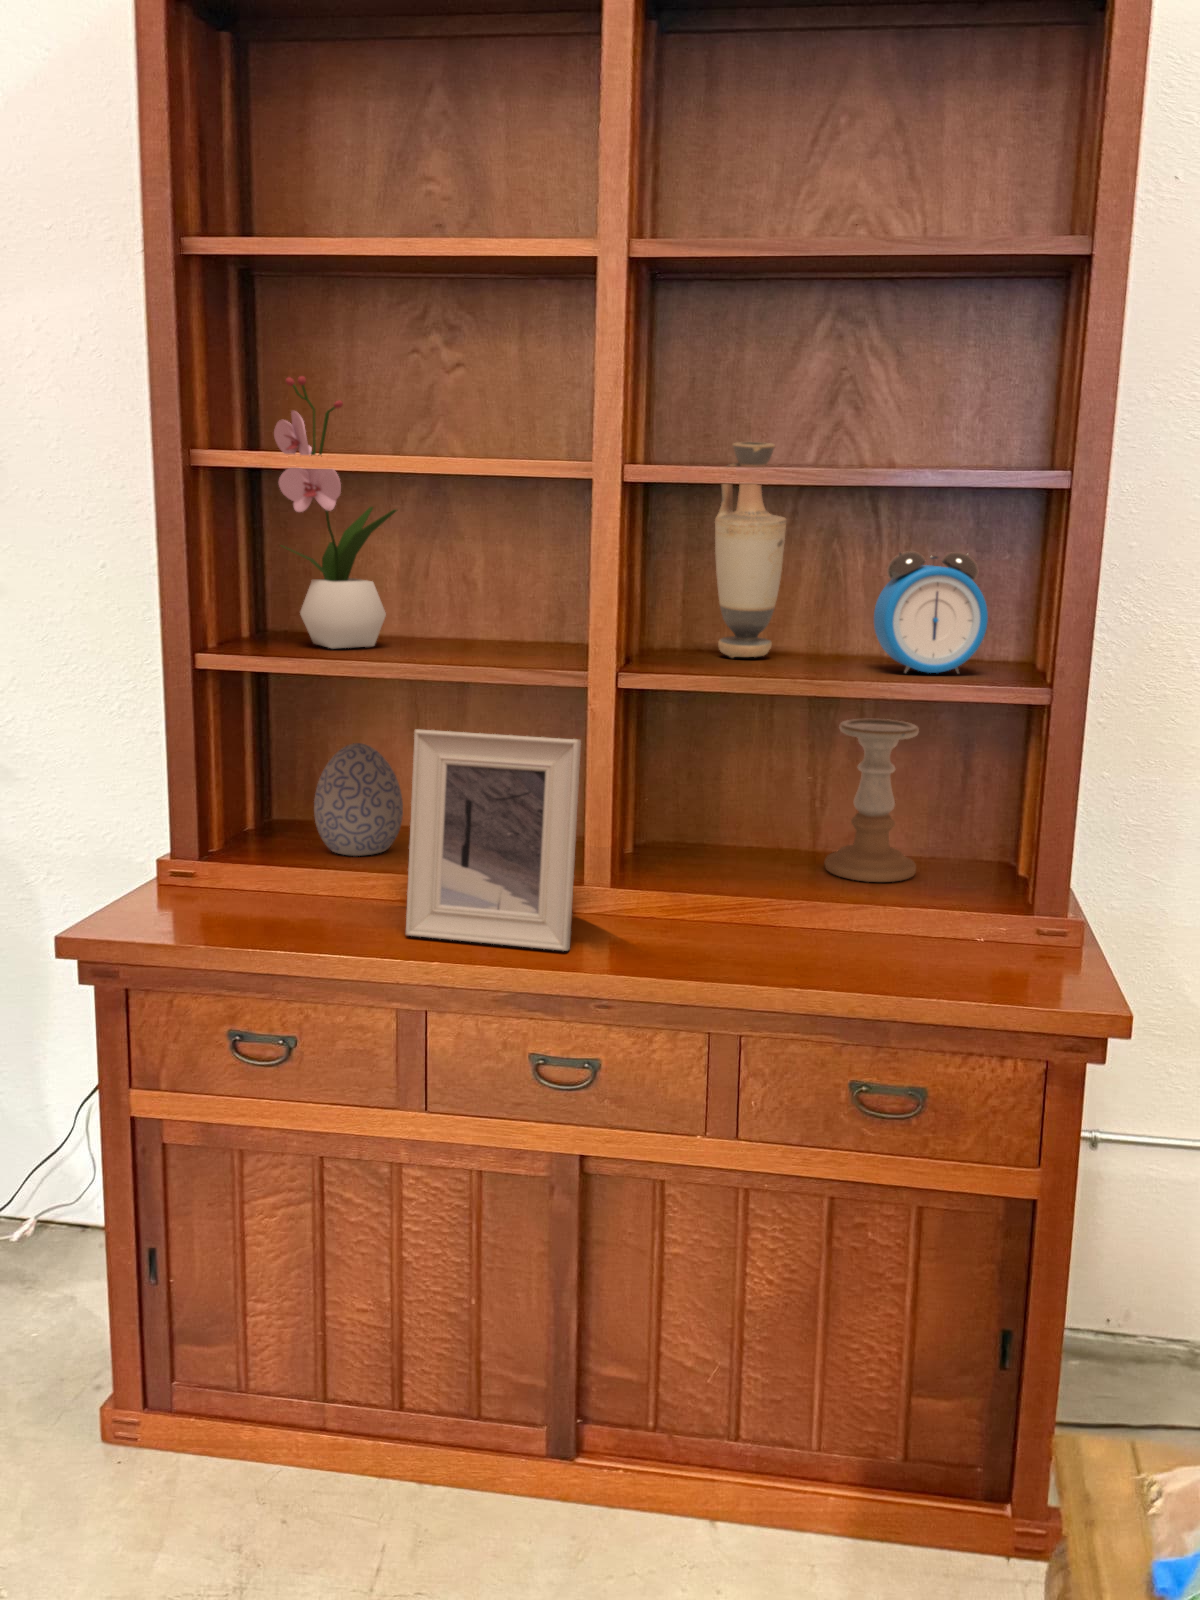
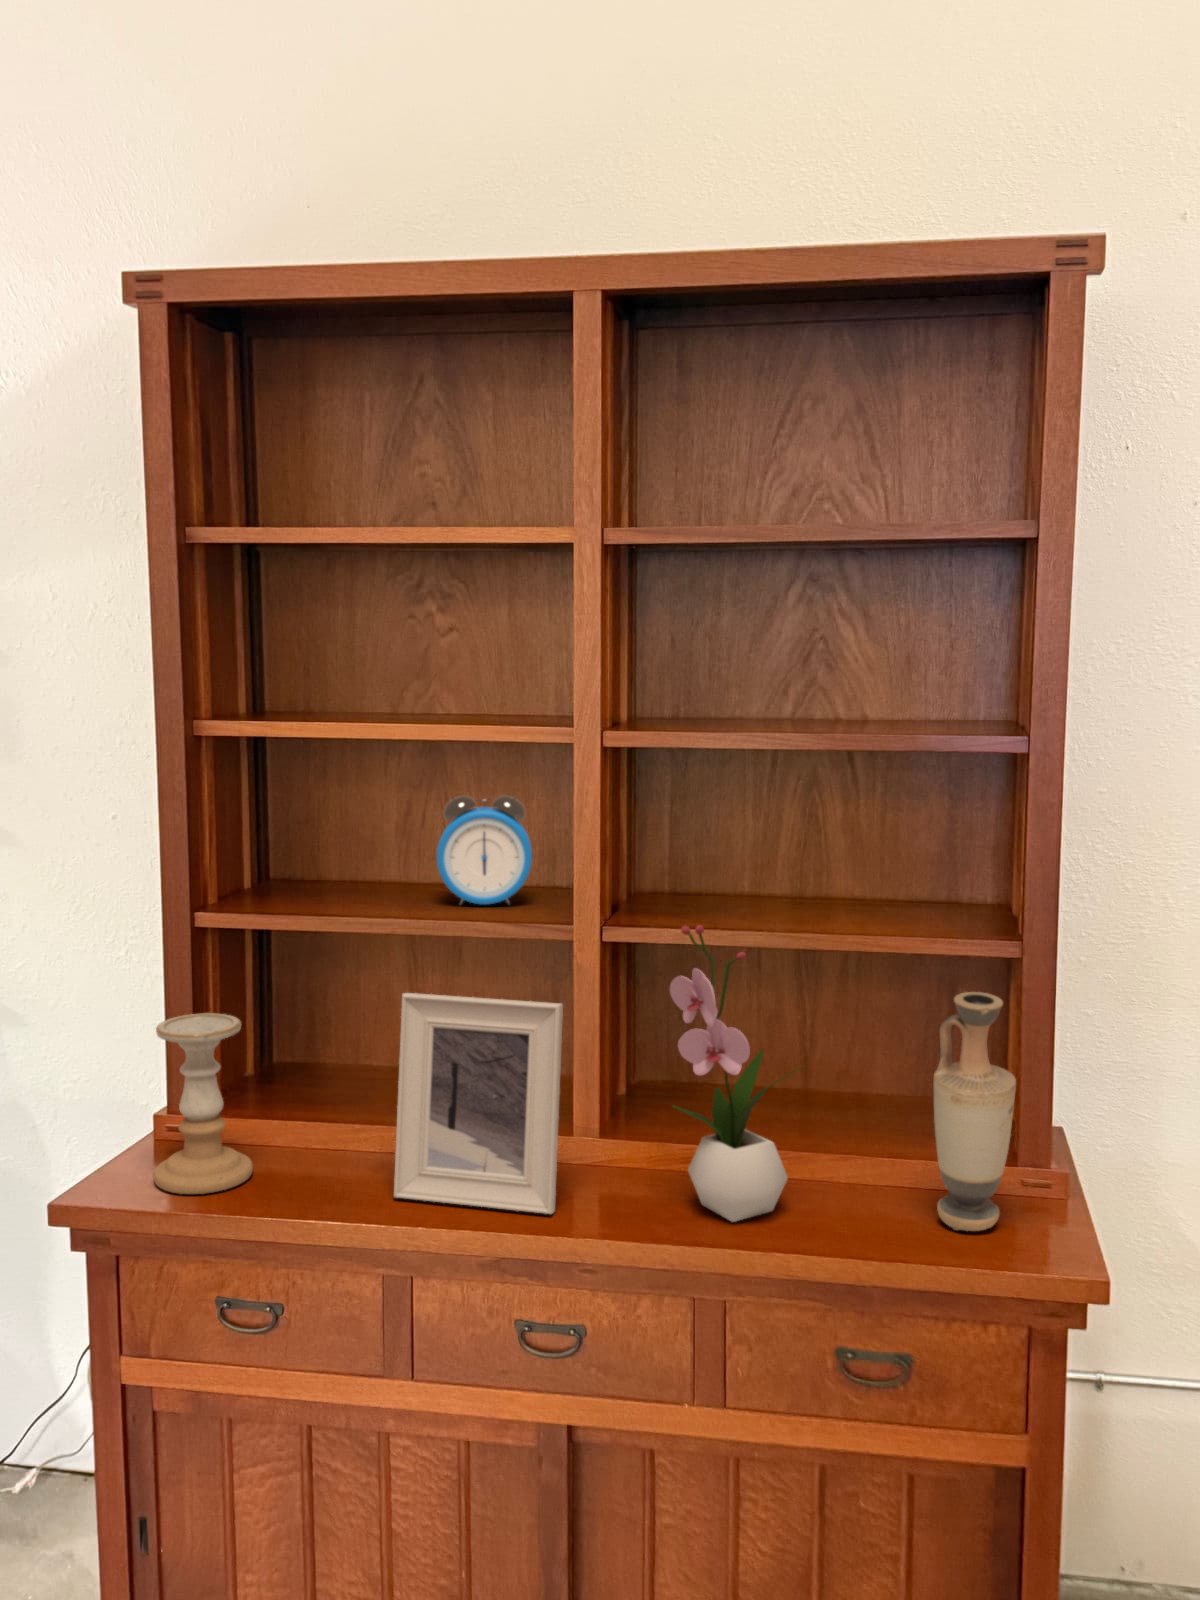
flower arrangement: present [274,376,397,648] -> present [670,925,801,1222]
vase: present [715,442,786,658] -> present [934,992,1016,1231]
alarm clock: present [874,551,988,673] -> present [437,796,532,904]
candle holder: present [825,719,919,882] -> present [154,1013,253,1194]
decorative egg: present [314,743,403,856] -> none [309,993,396,1106]

